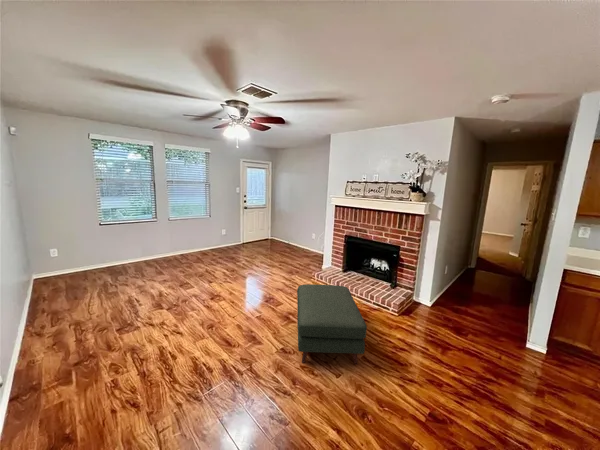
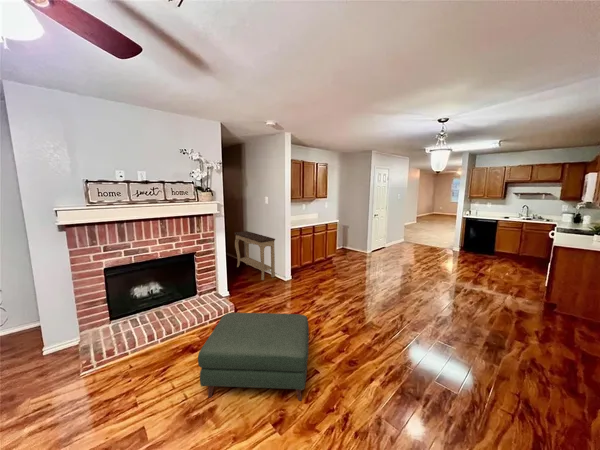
console table: none [490,254,533,332] -> present [234,231,275,280]

